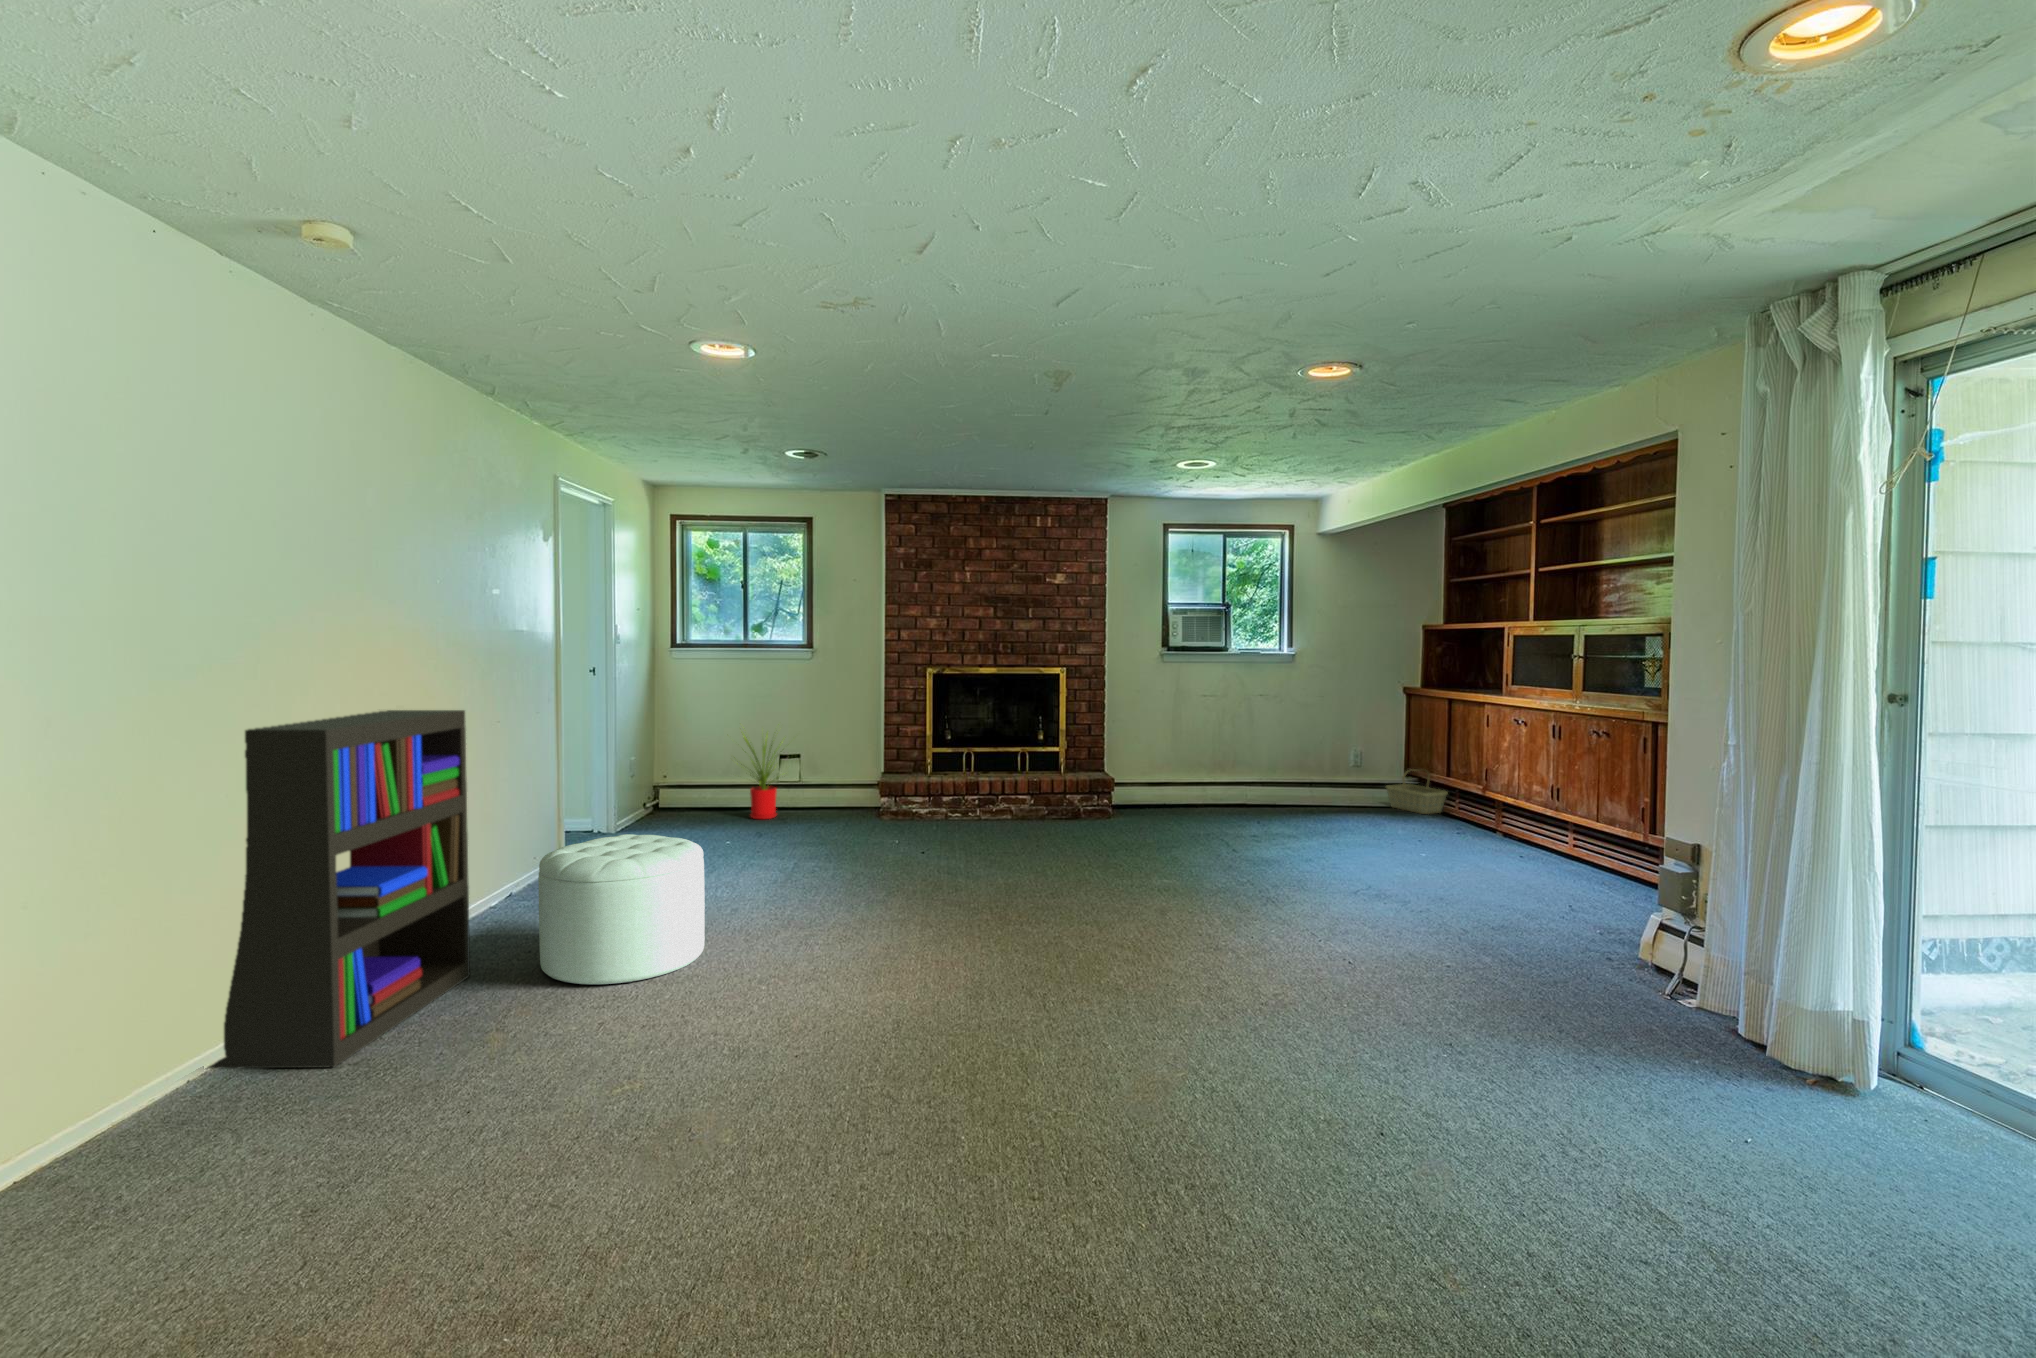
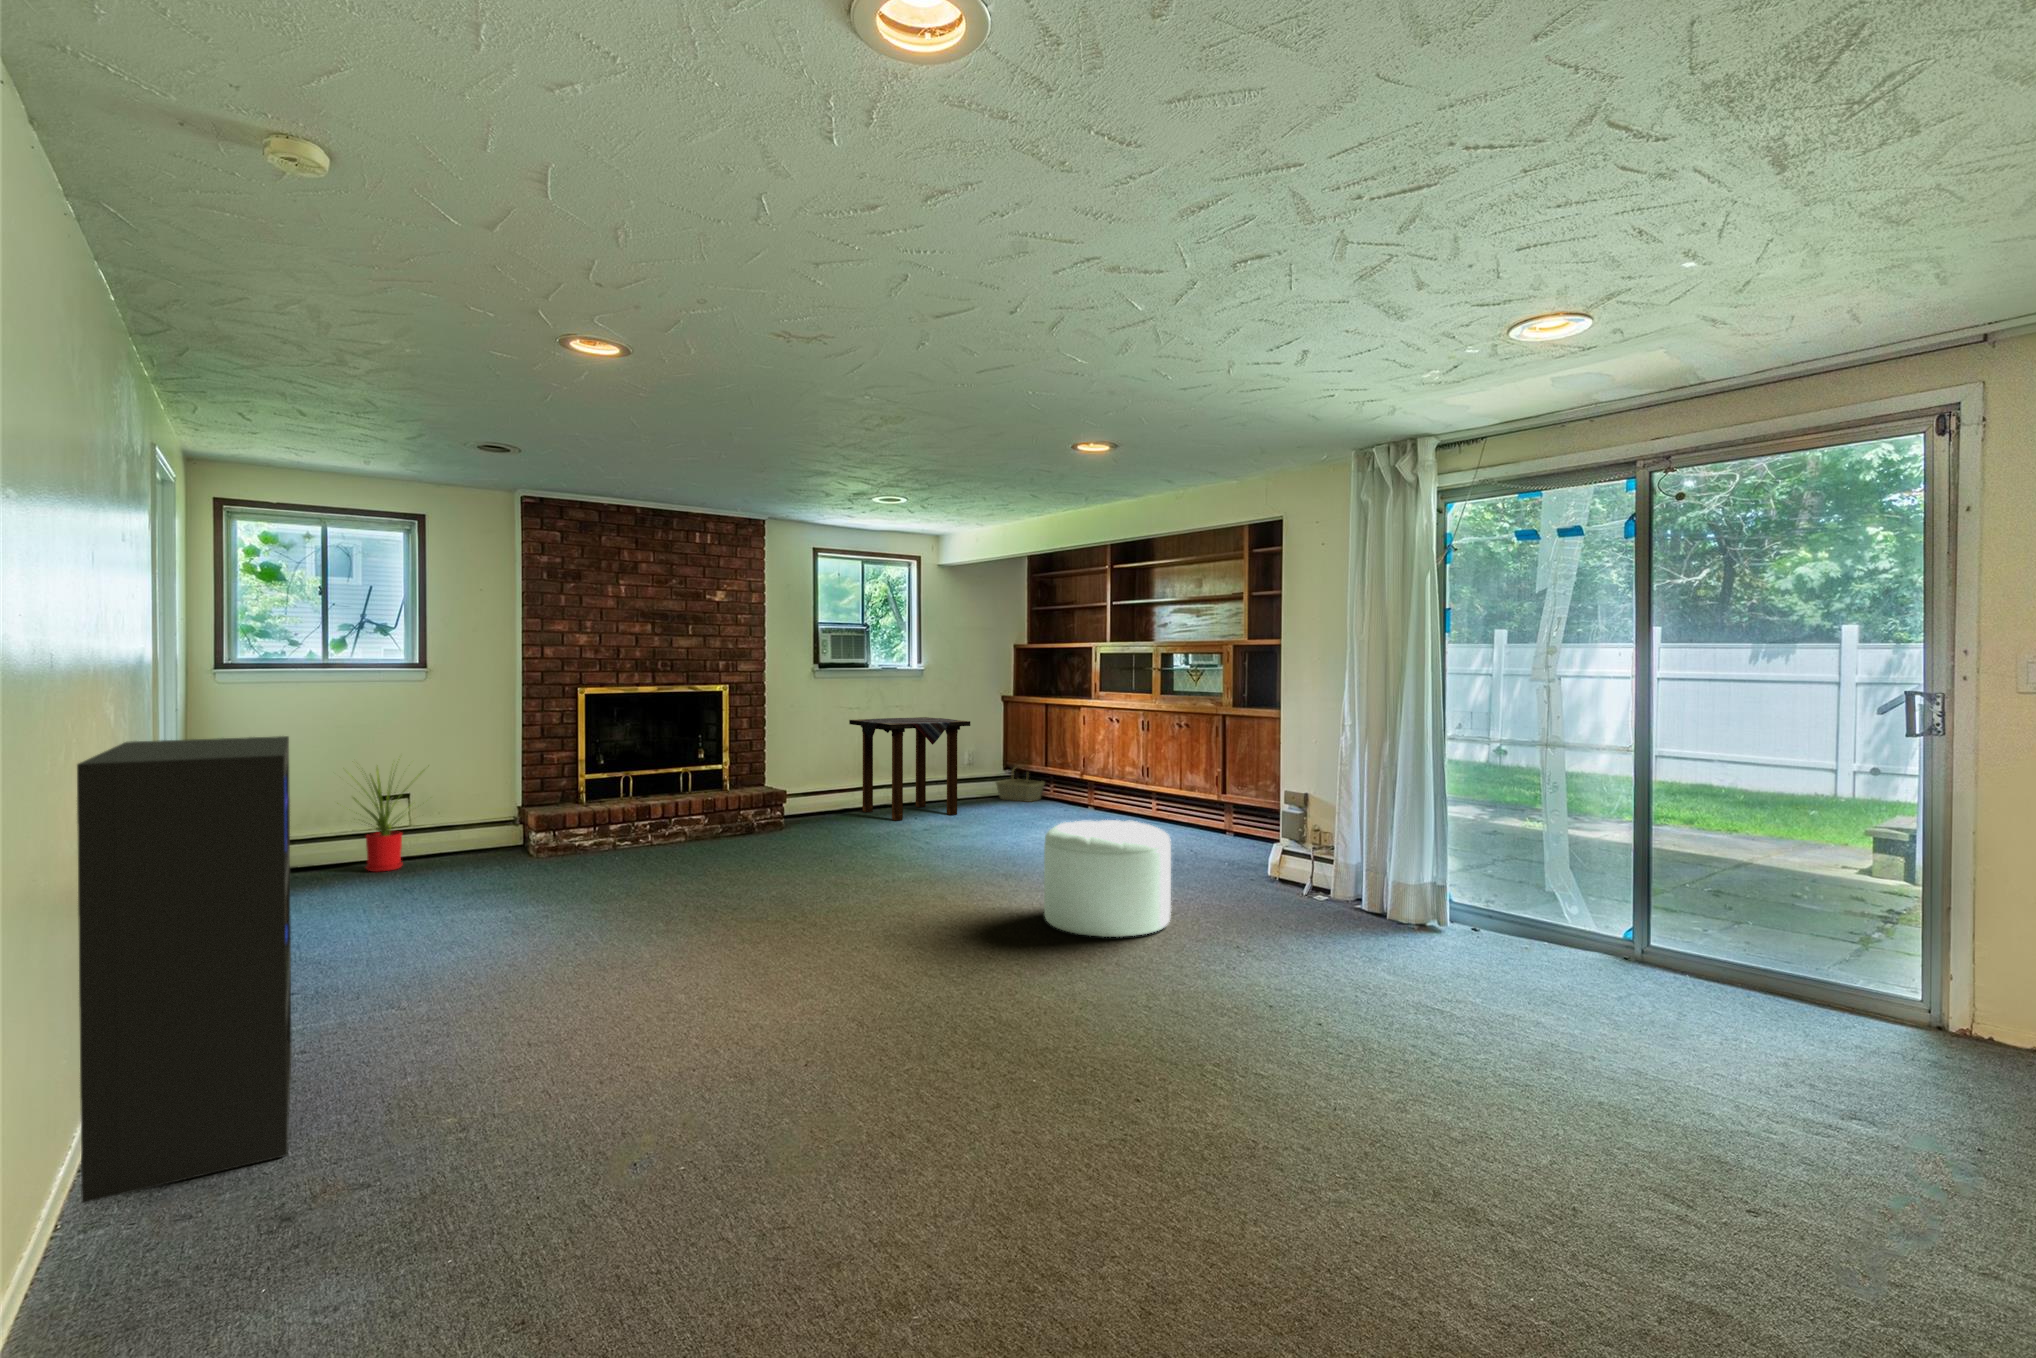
side table: none [1203,707,1330,821] -> present [849,717,970,821]
ottoman: present [538,834,705,984] -> present [1044,820,1171,937]

